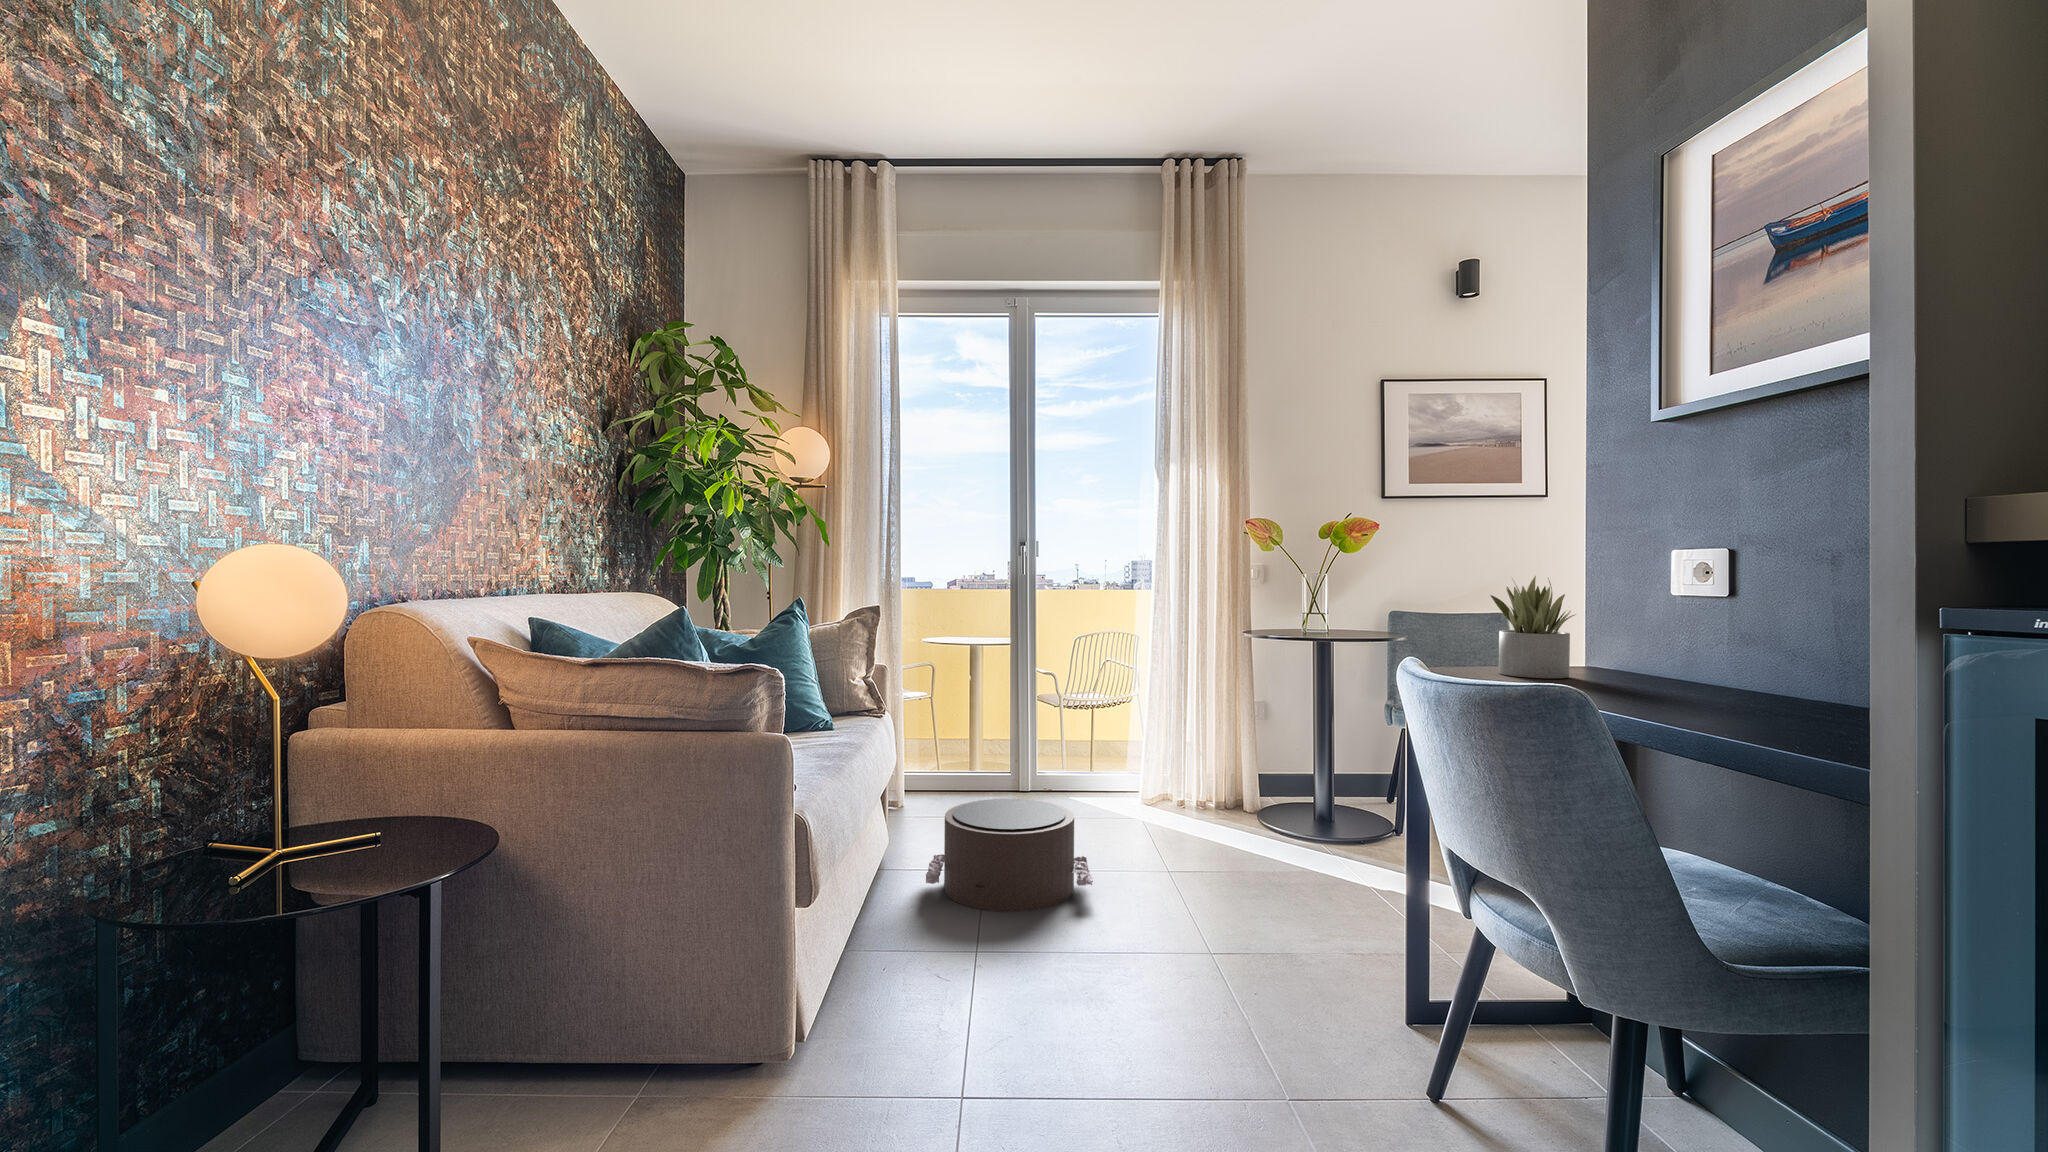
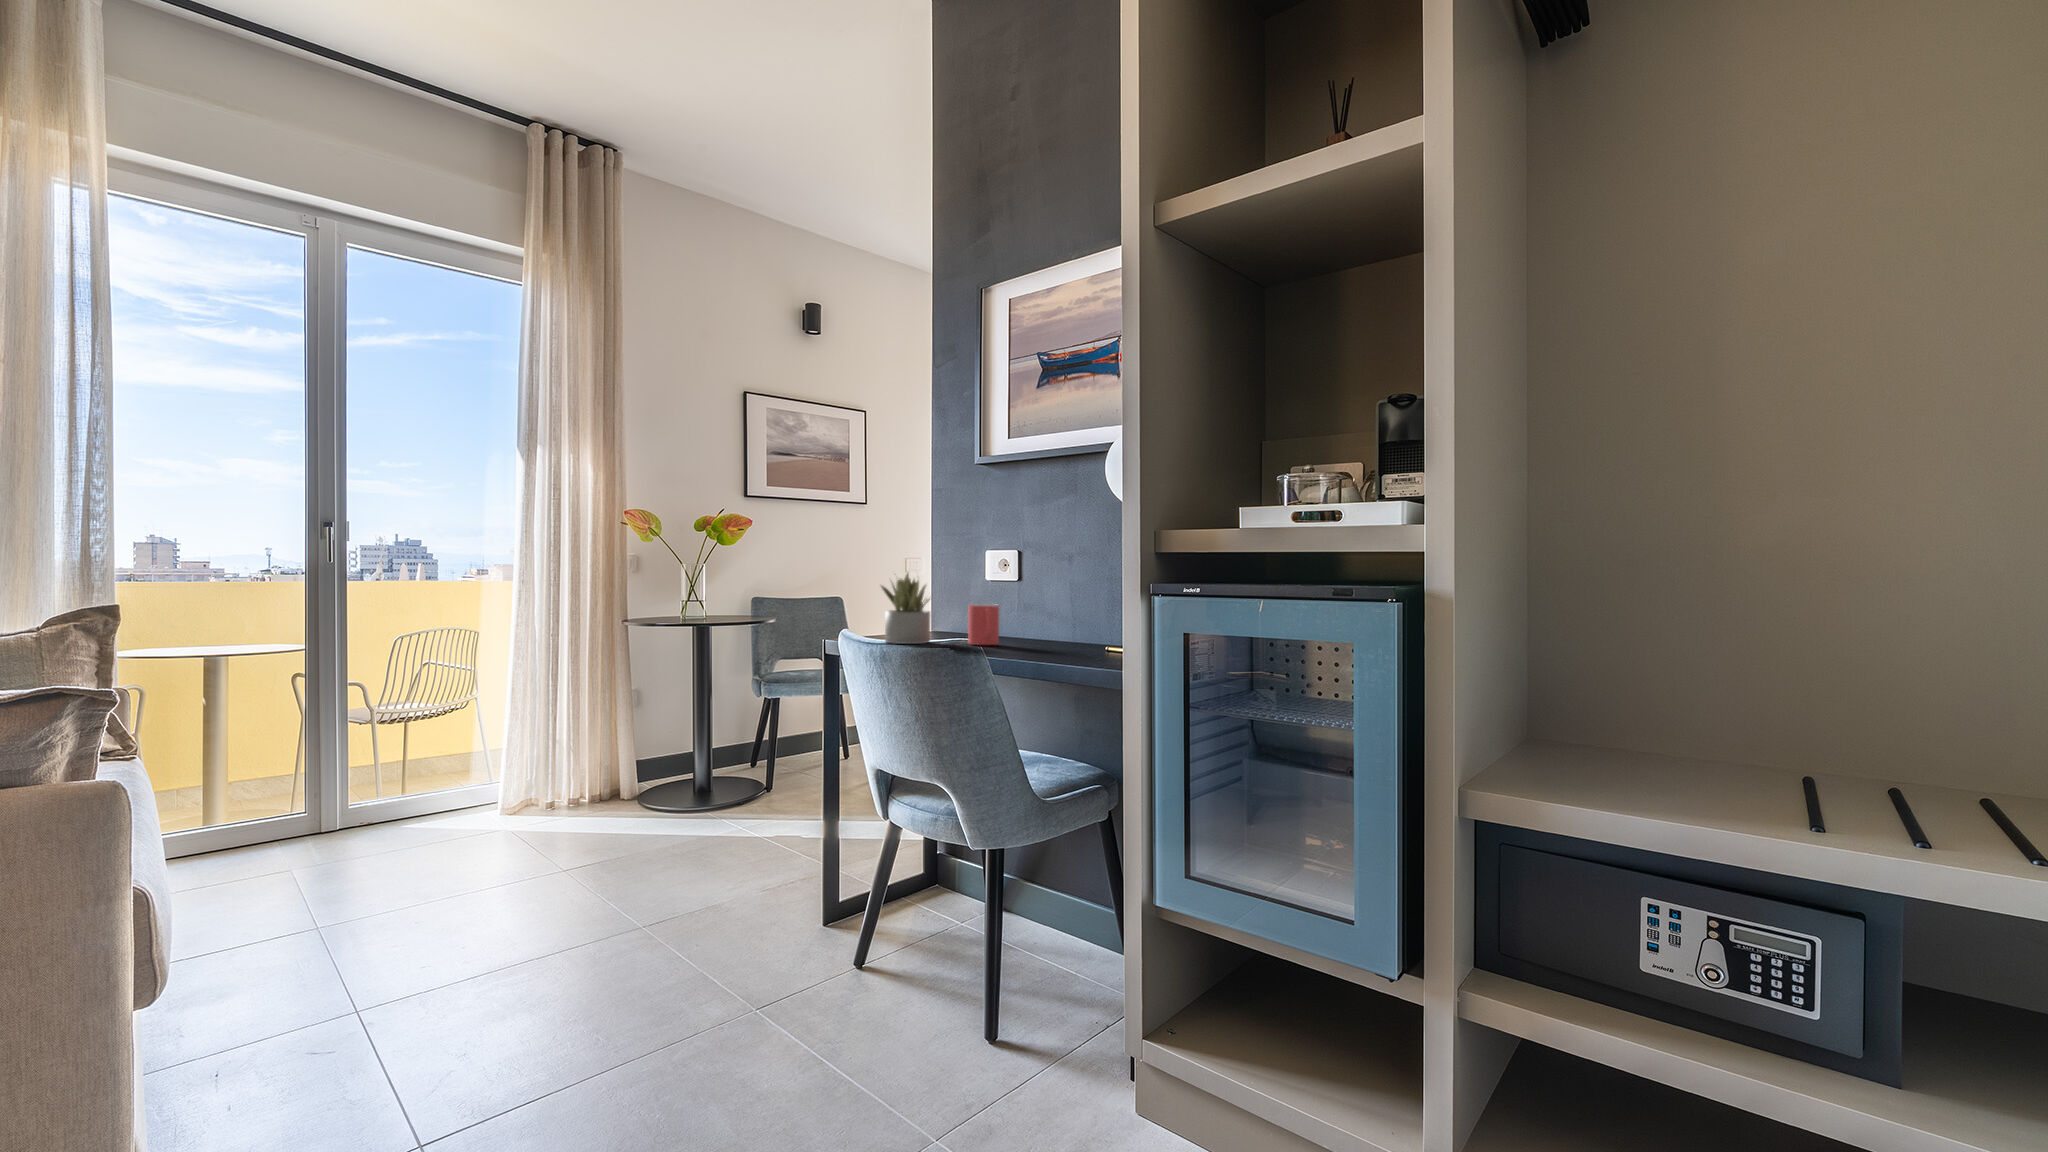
mug: none [1632,626,1689,688] -> present [968,604,999,645]
pouf: present [926,798,1093,912] -> none [274,814,499,942]

